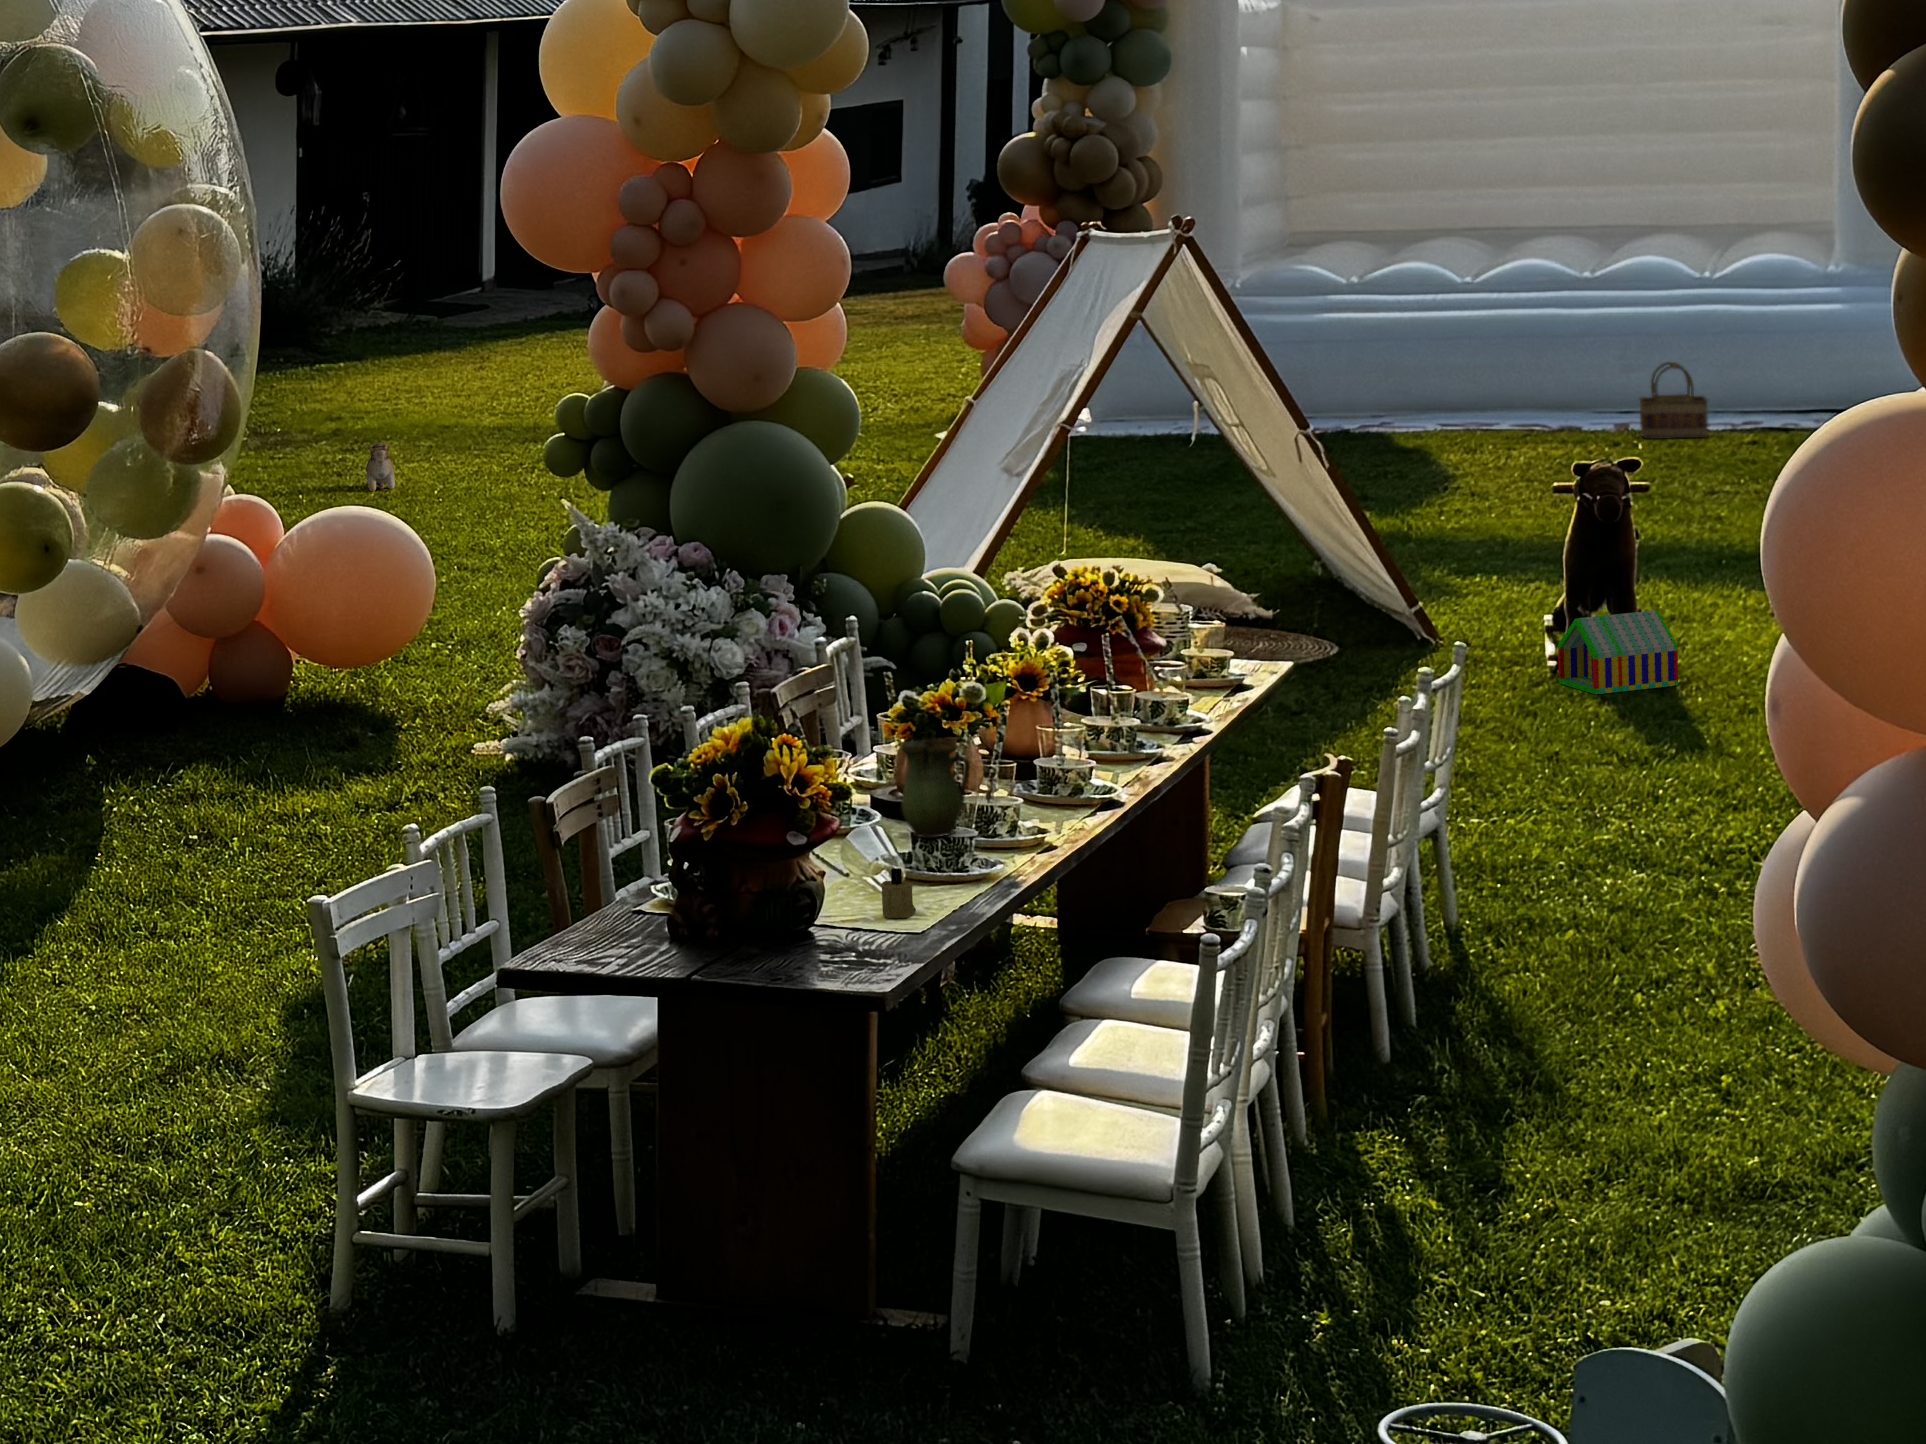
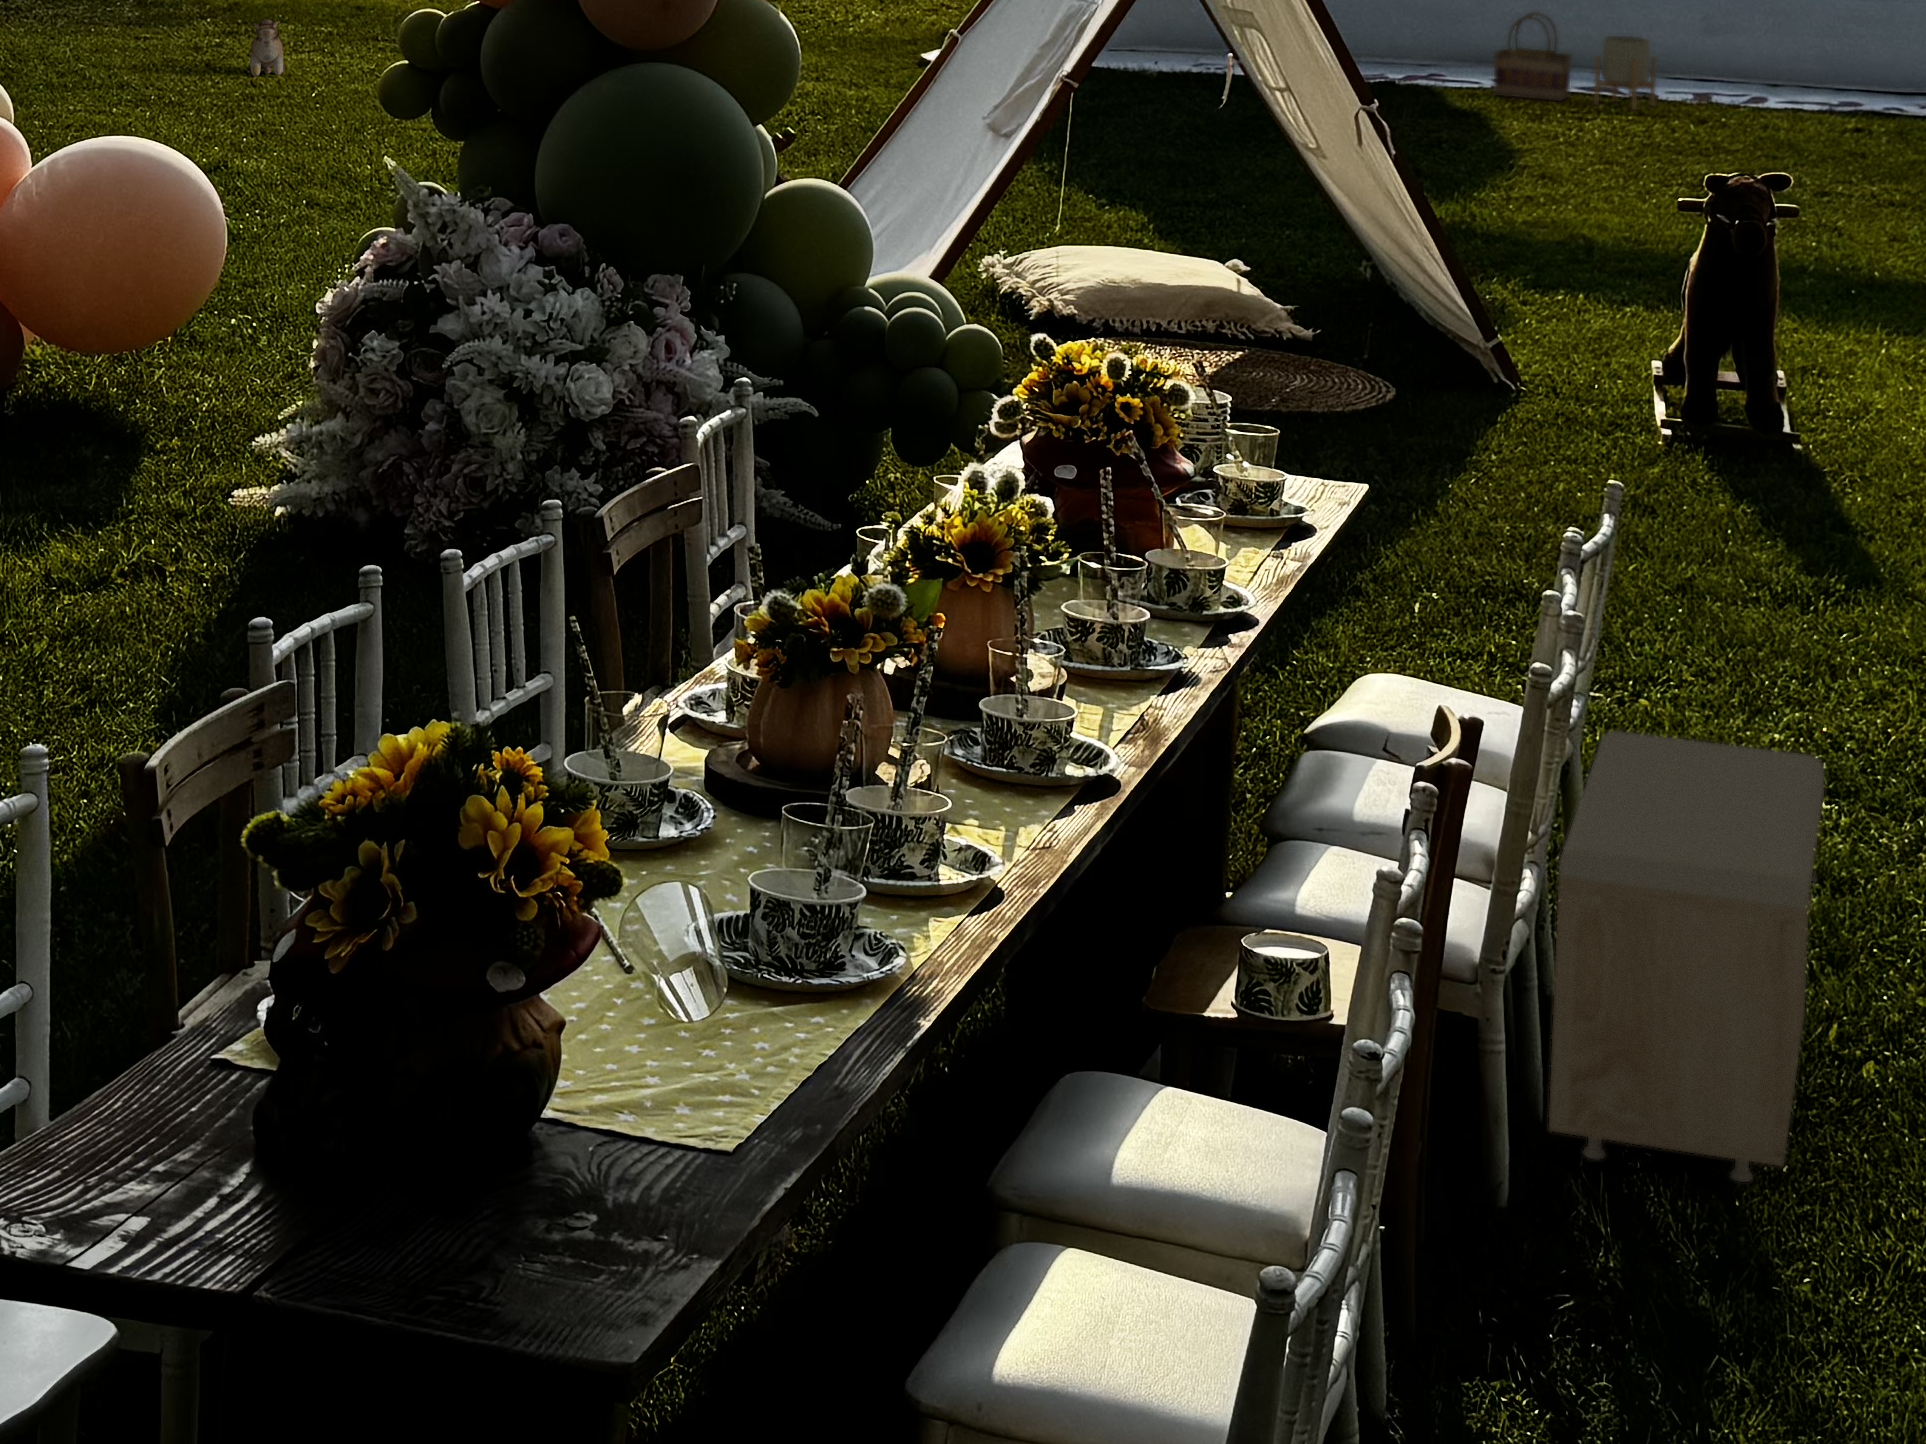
basket: present [1640,362,1708,439] -> present [1493,13,1571,101]
planter: none [1527,378,1582,441] -> present [1594,36,1657,109]
toy house: present [1558,610,1678,694] -> none [1675,377,1830,485]
pitcher: present [902,740,970,838] -> none [760,671,877,840]
storage bench: none [1412,789,1597,1044] -> present [1549,731,1824,1182]
candle: present [881,868,916,918] -> none [690,960,749,1056]

